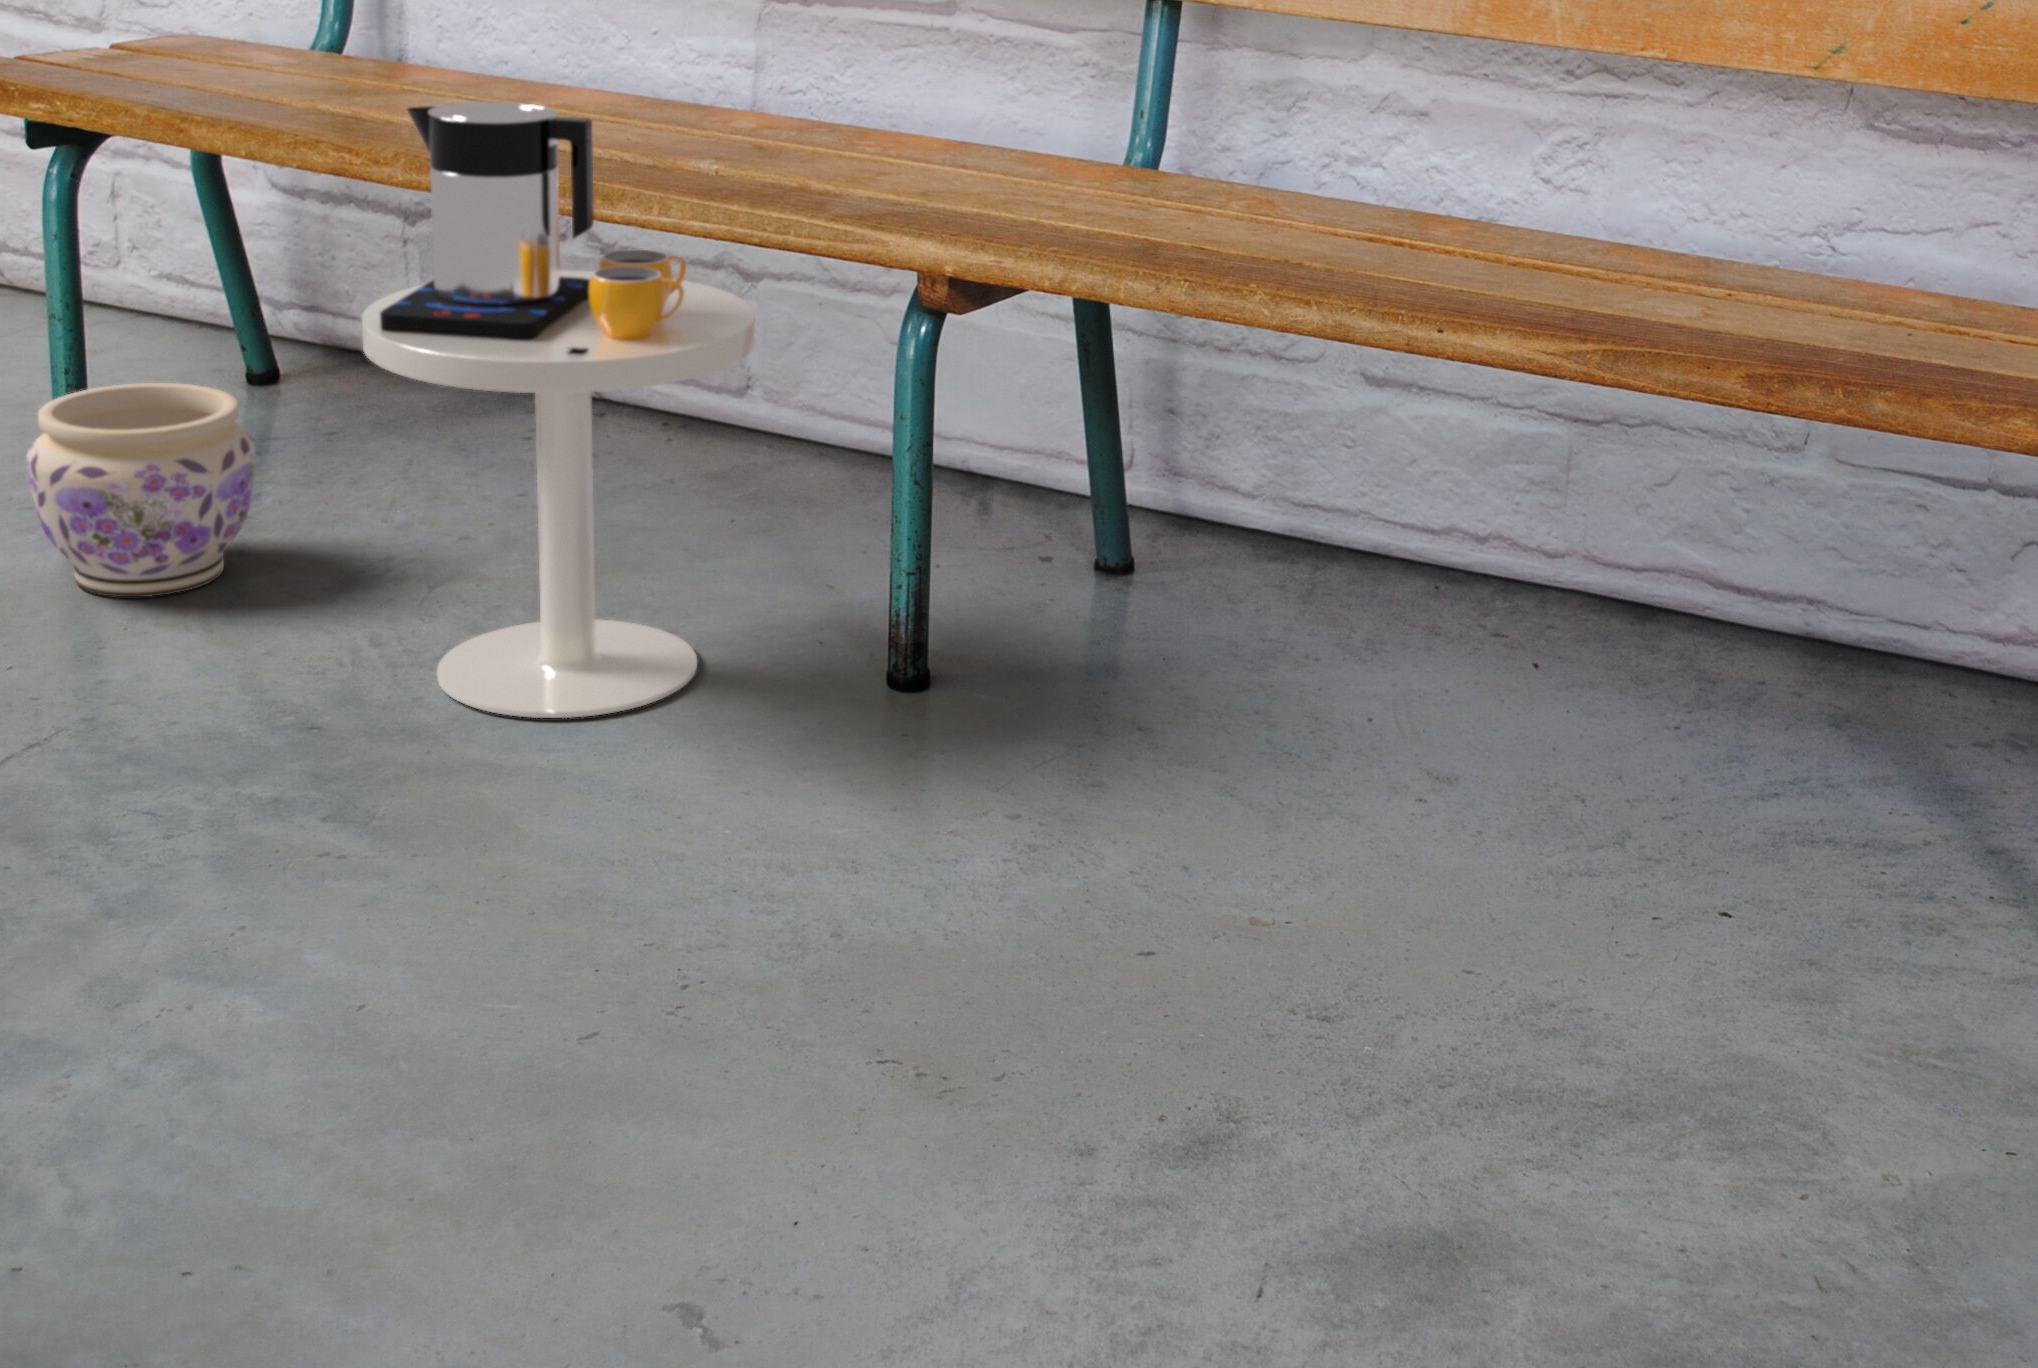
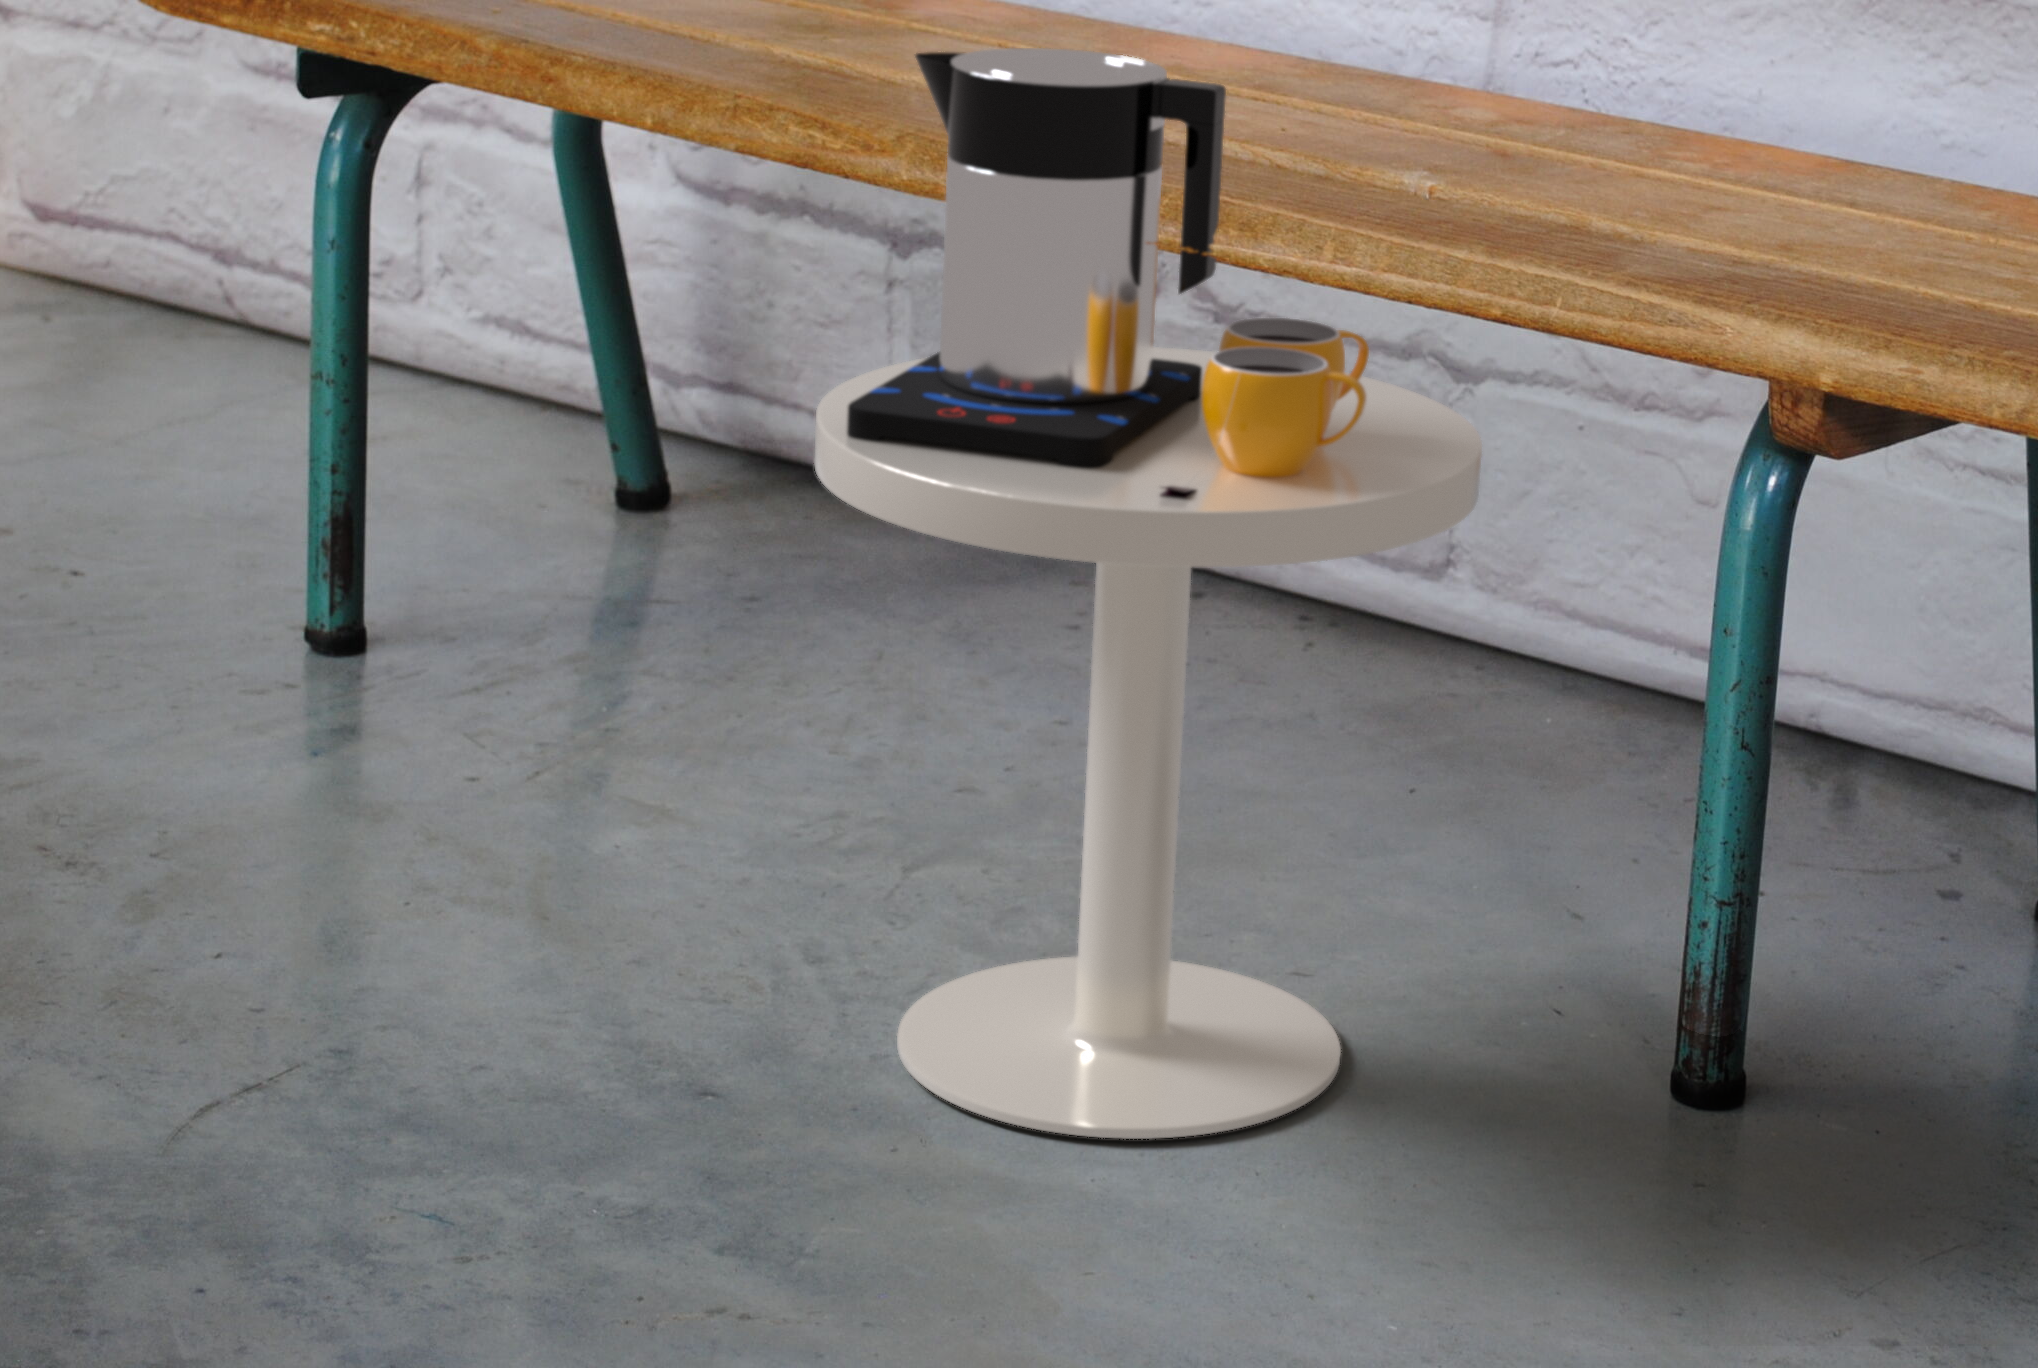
planter: present [26,383,255,597] -> none [260,498,623,861]

